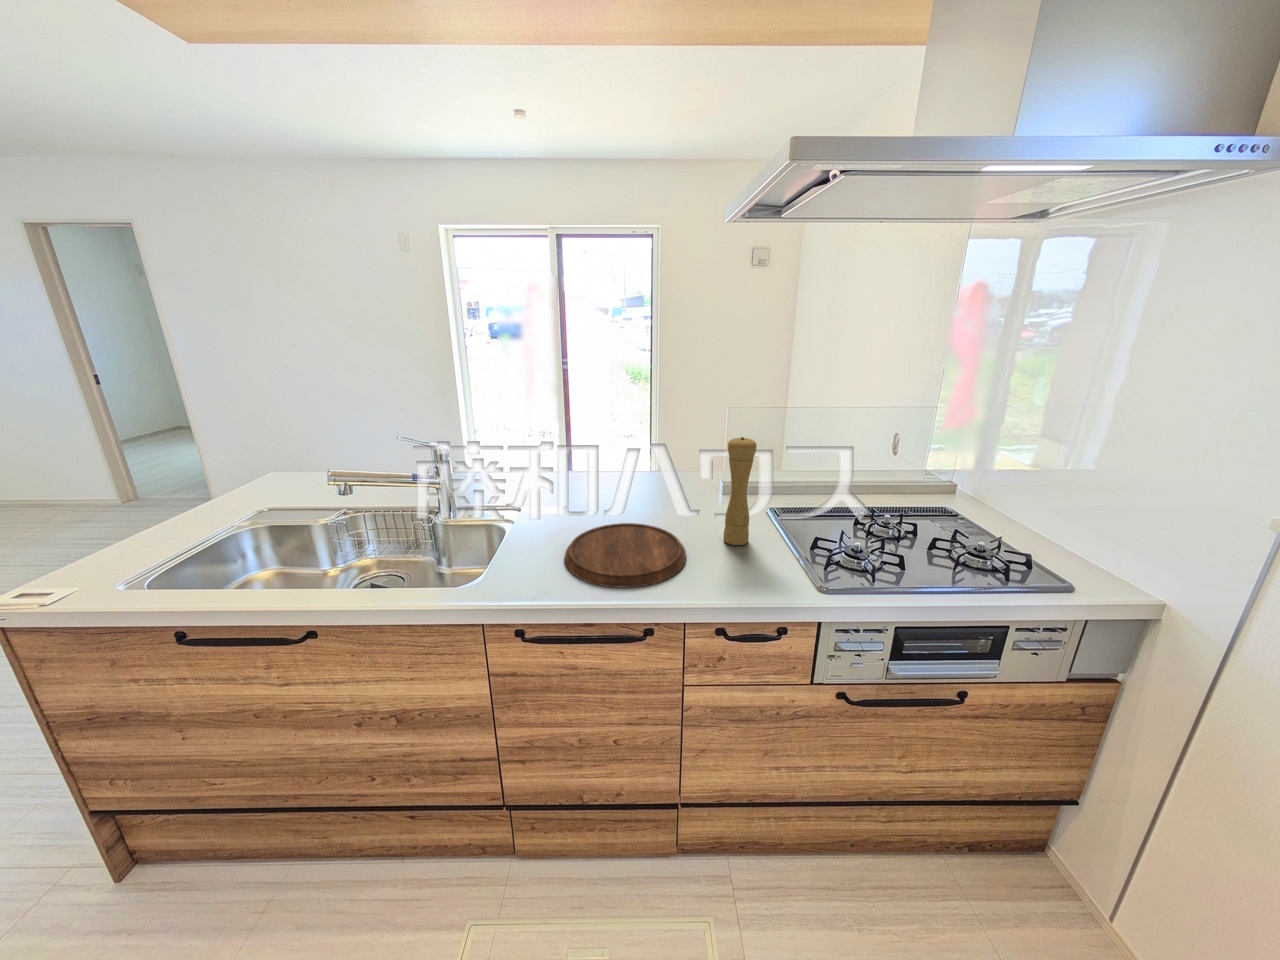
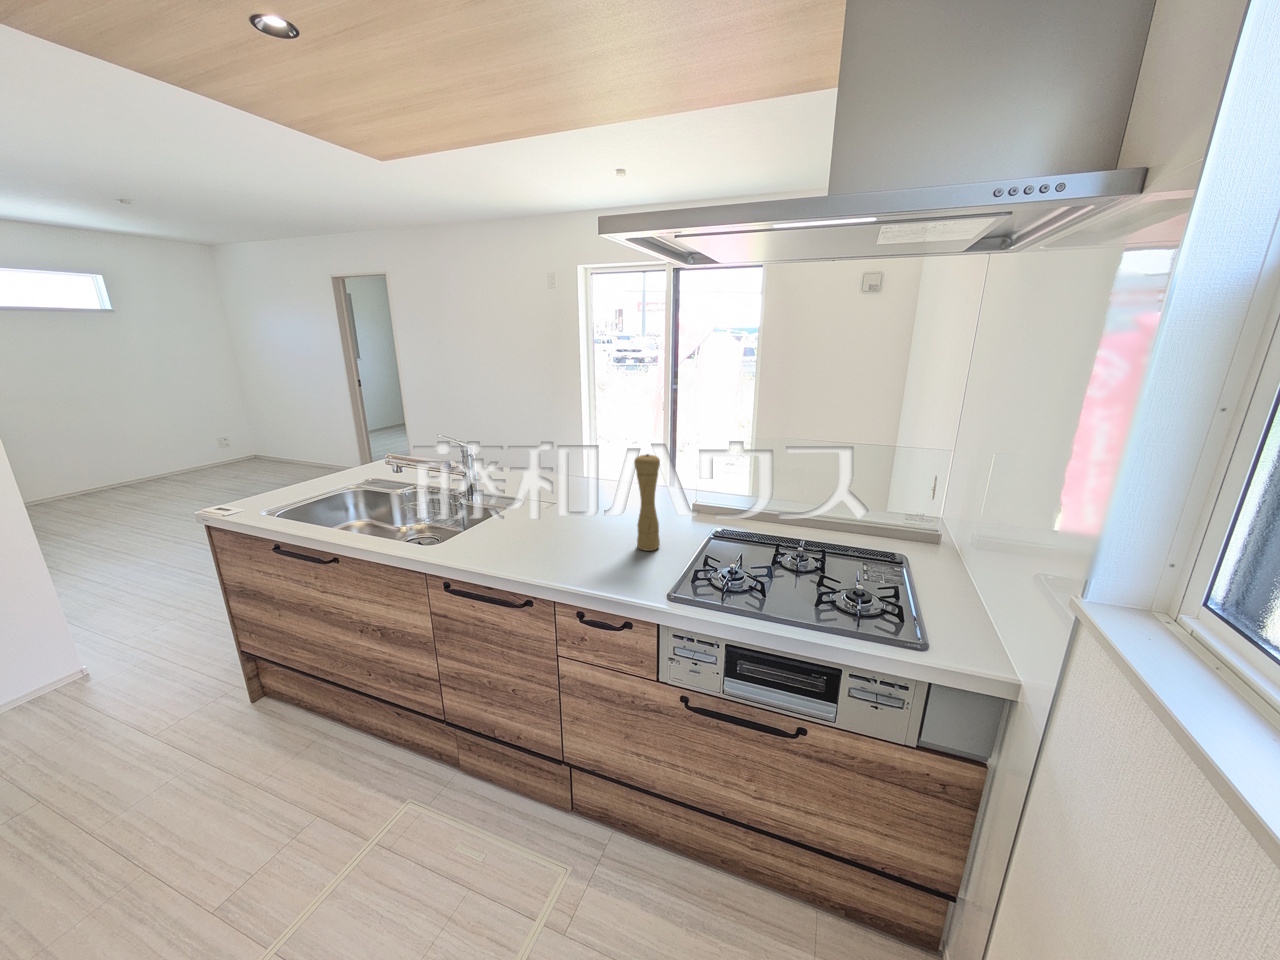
cutting board: present [565,523,686,588] -> none [498,518,599,566]

